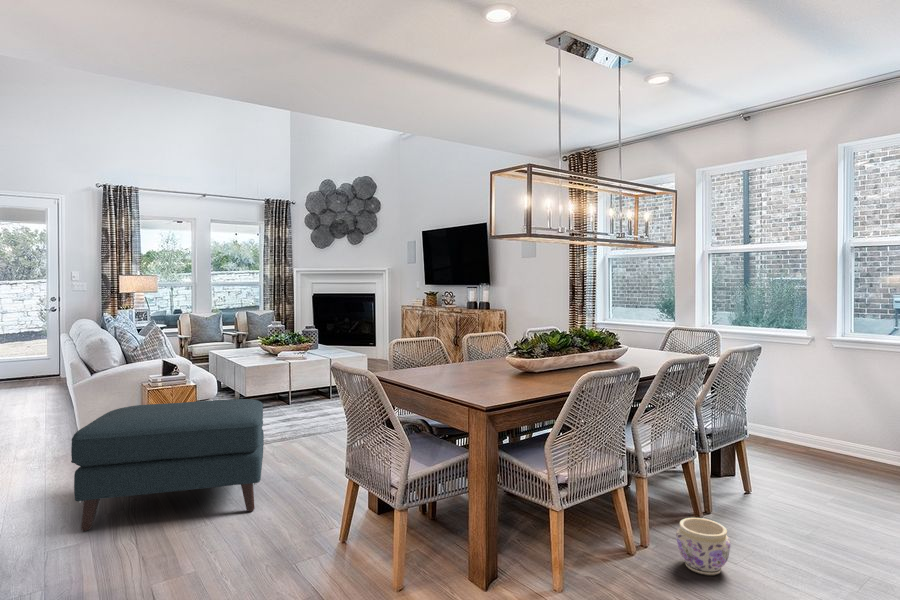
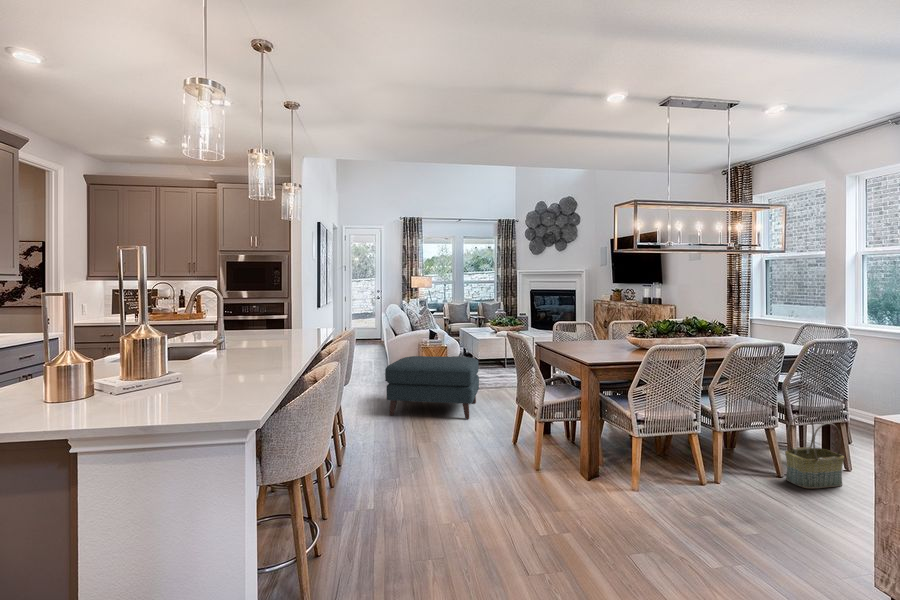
basket: none [726,440,783,540] -> present [785,415,844,489]
planter: present [676,518,731,576] -> none [719,459,759,498]

